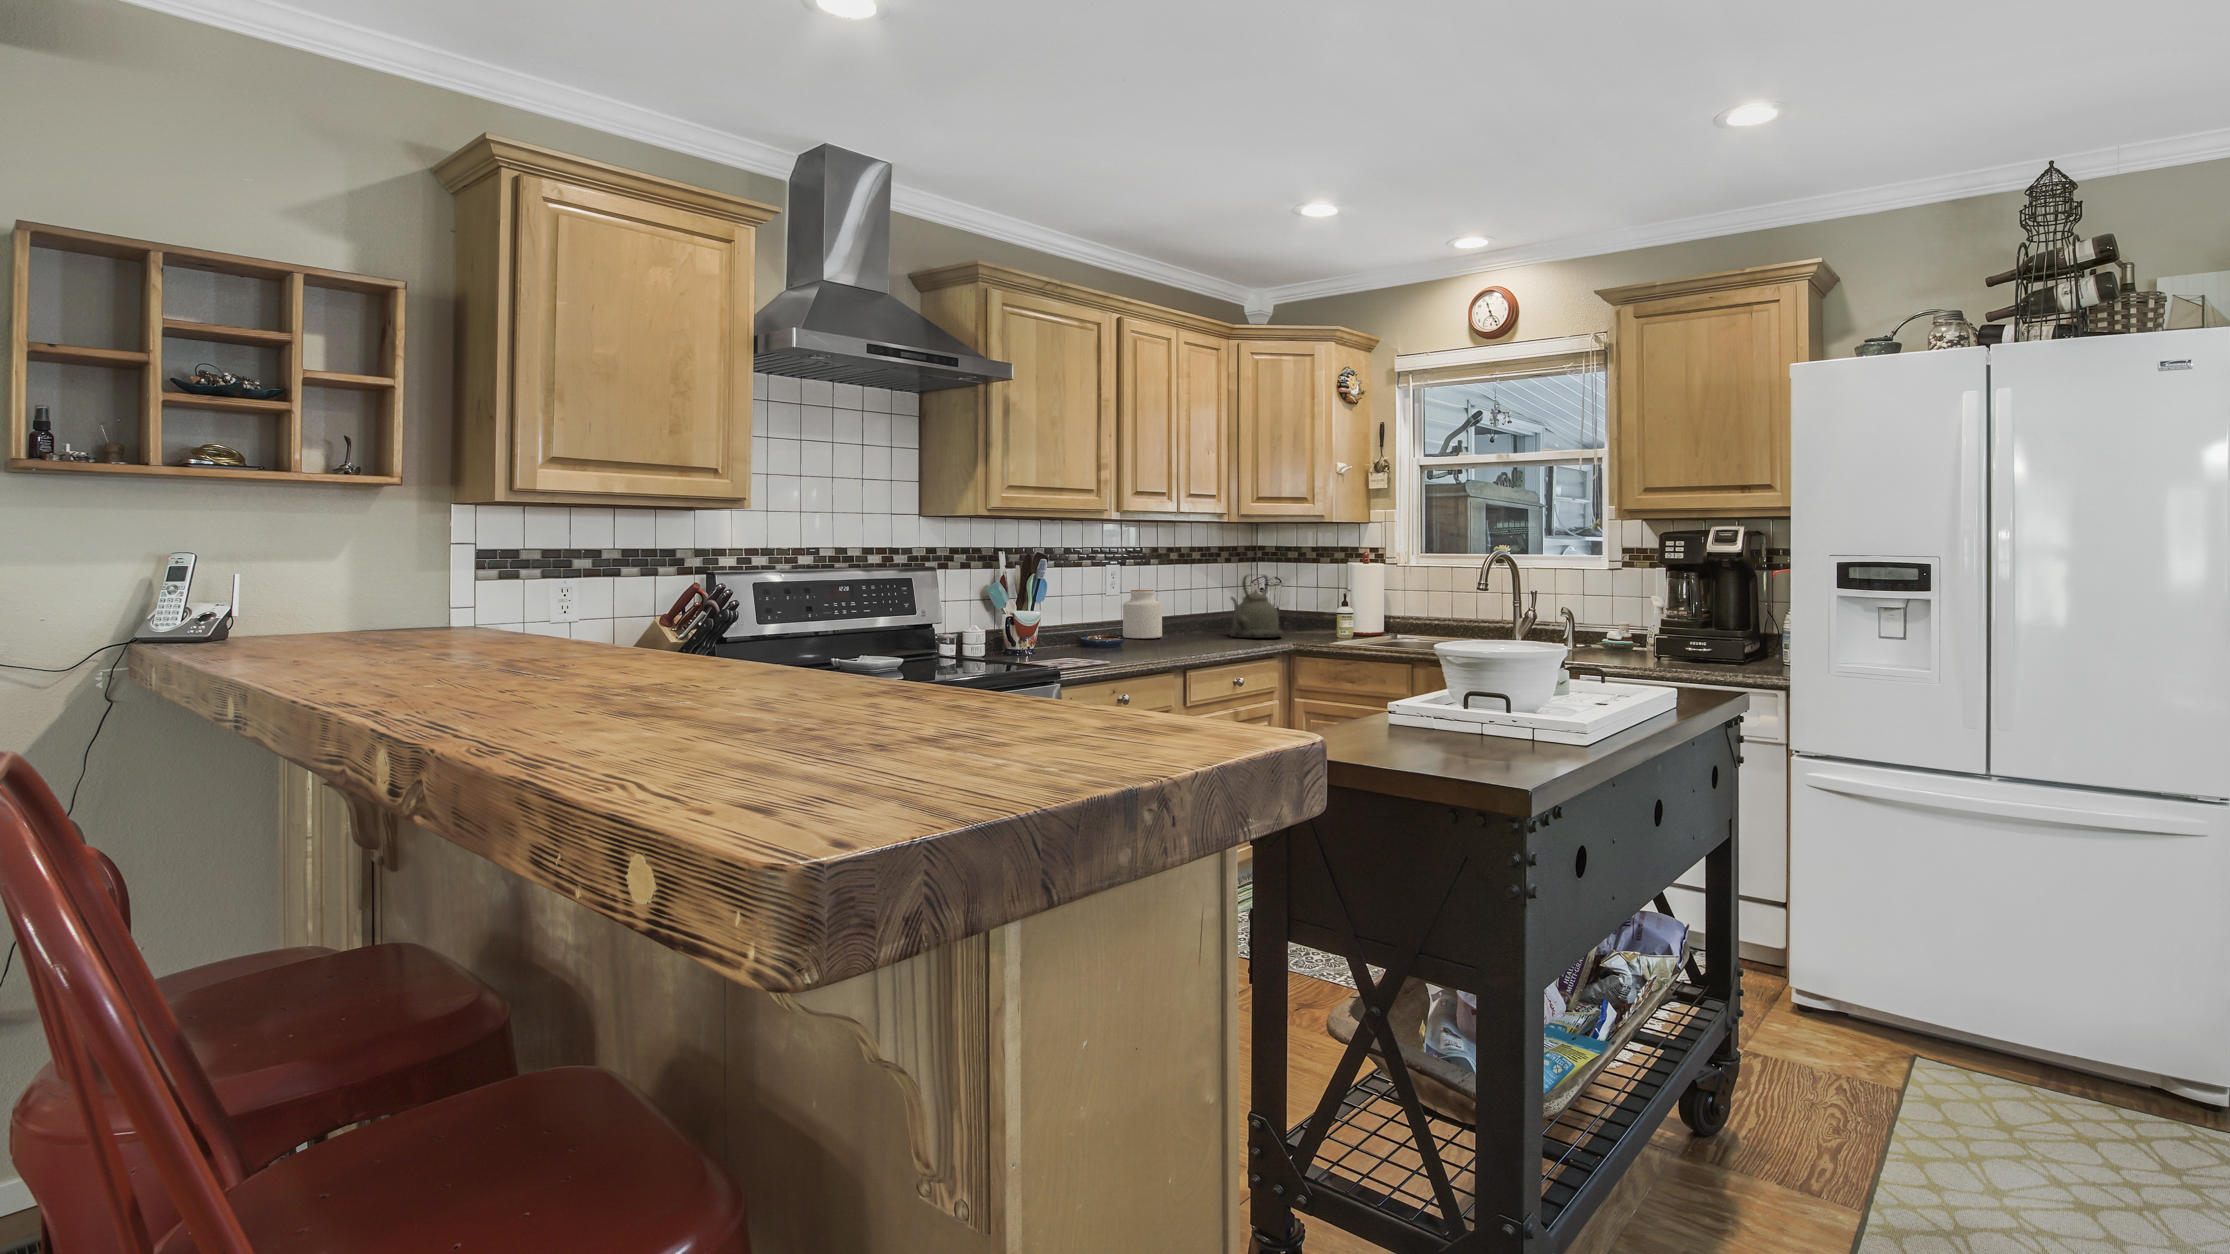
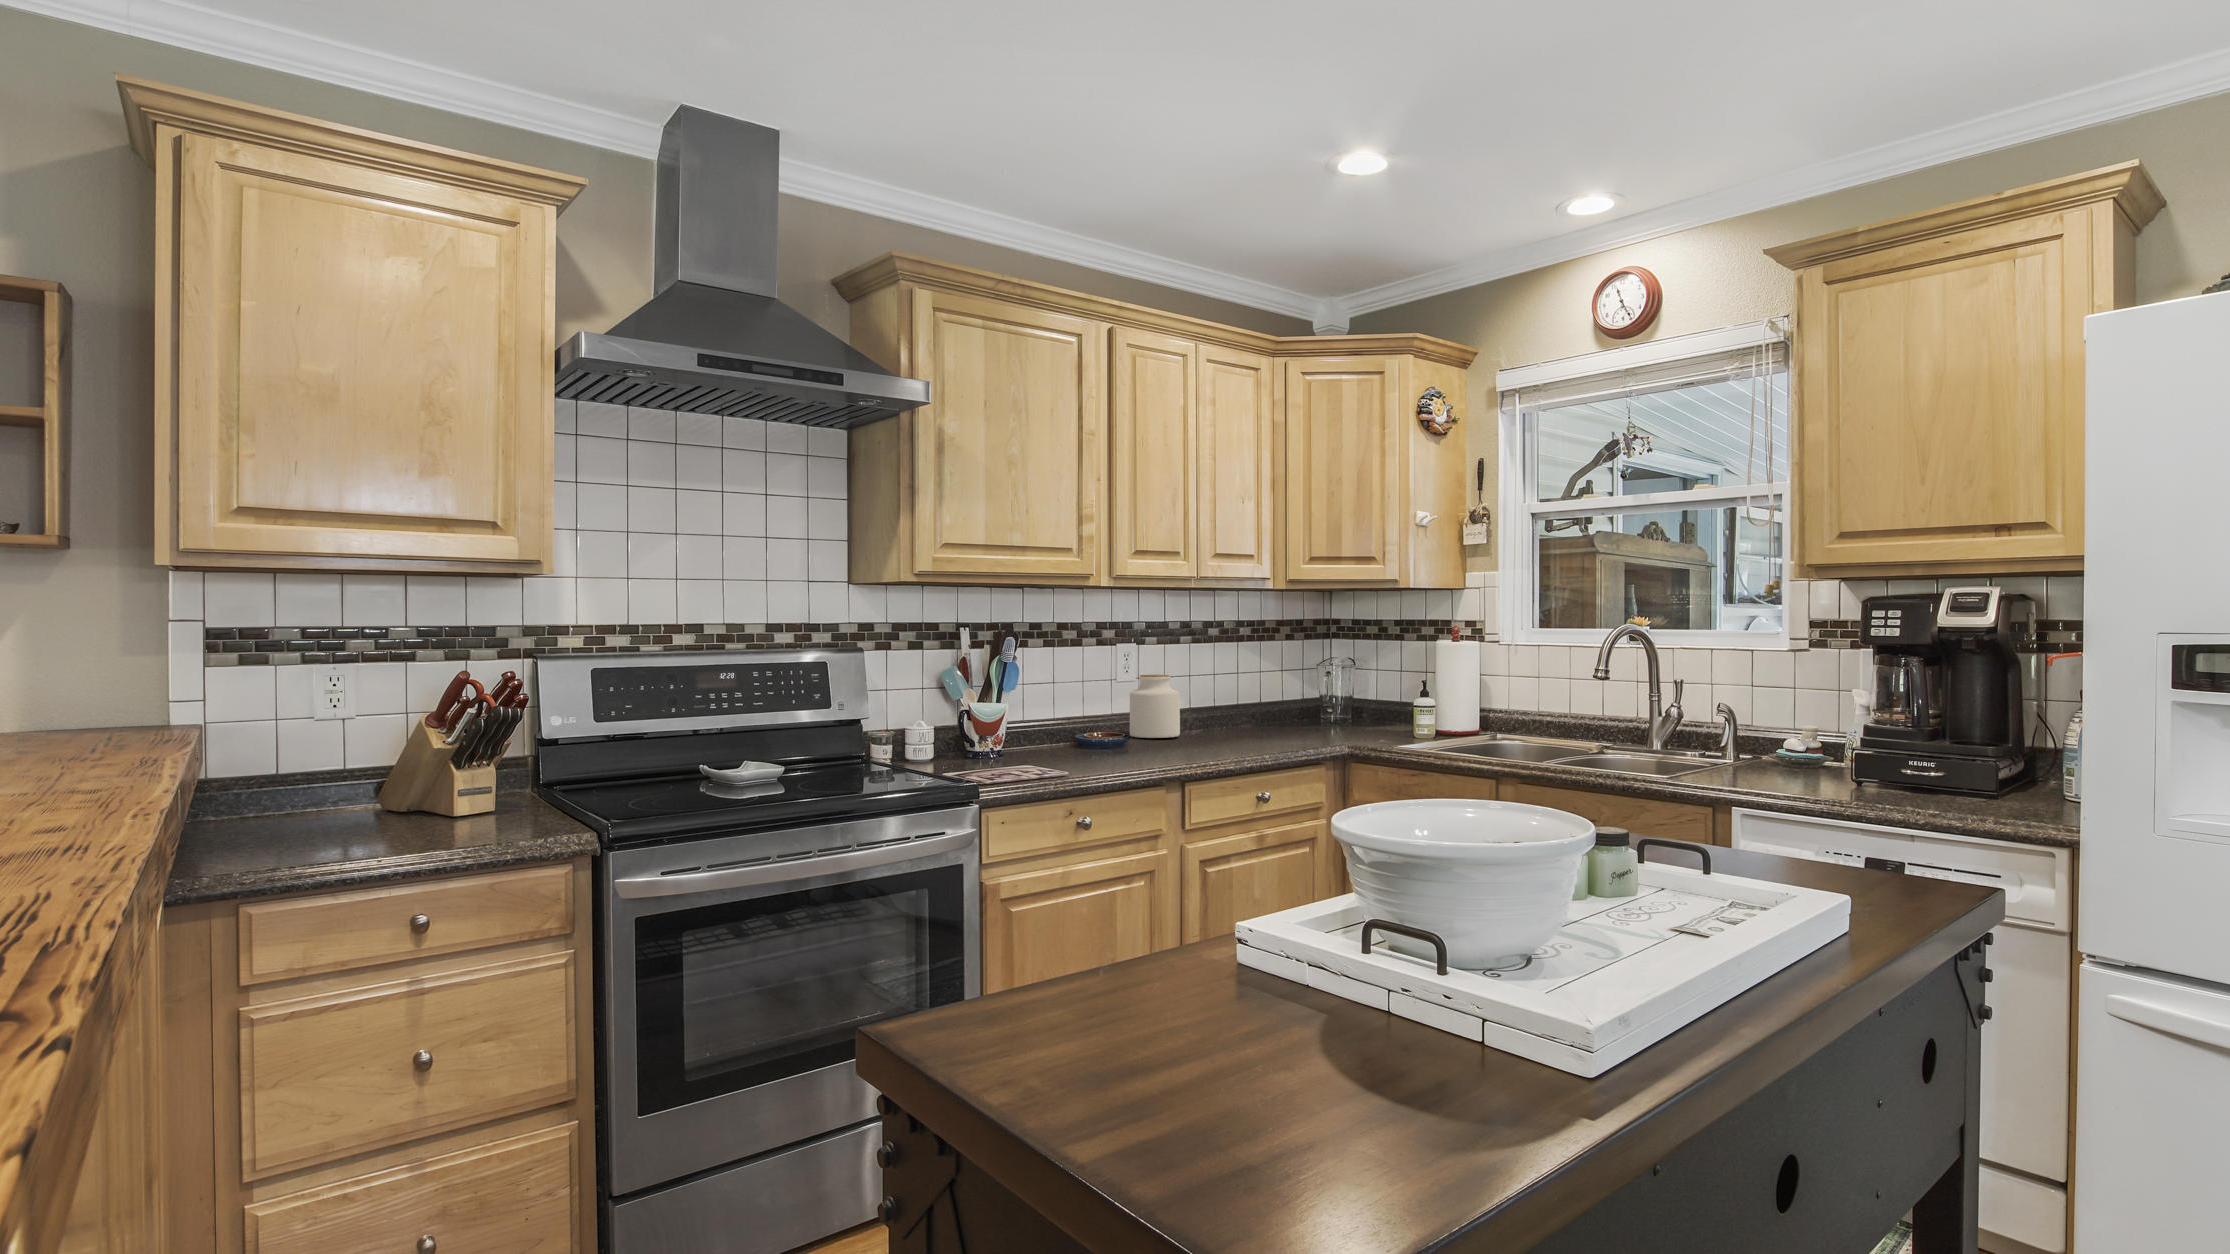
kettle: present [1228,575,1283,638] -> none [1270,655,1345,739]

